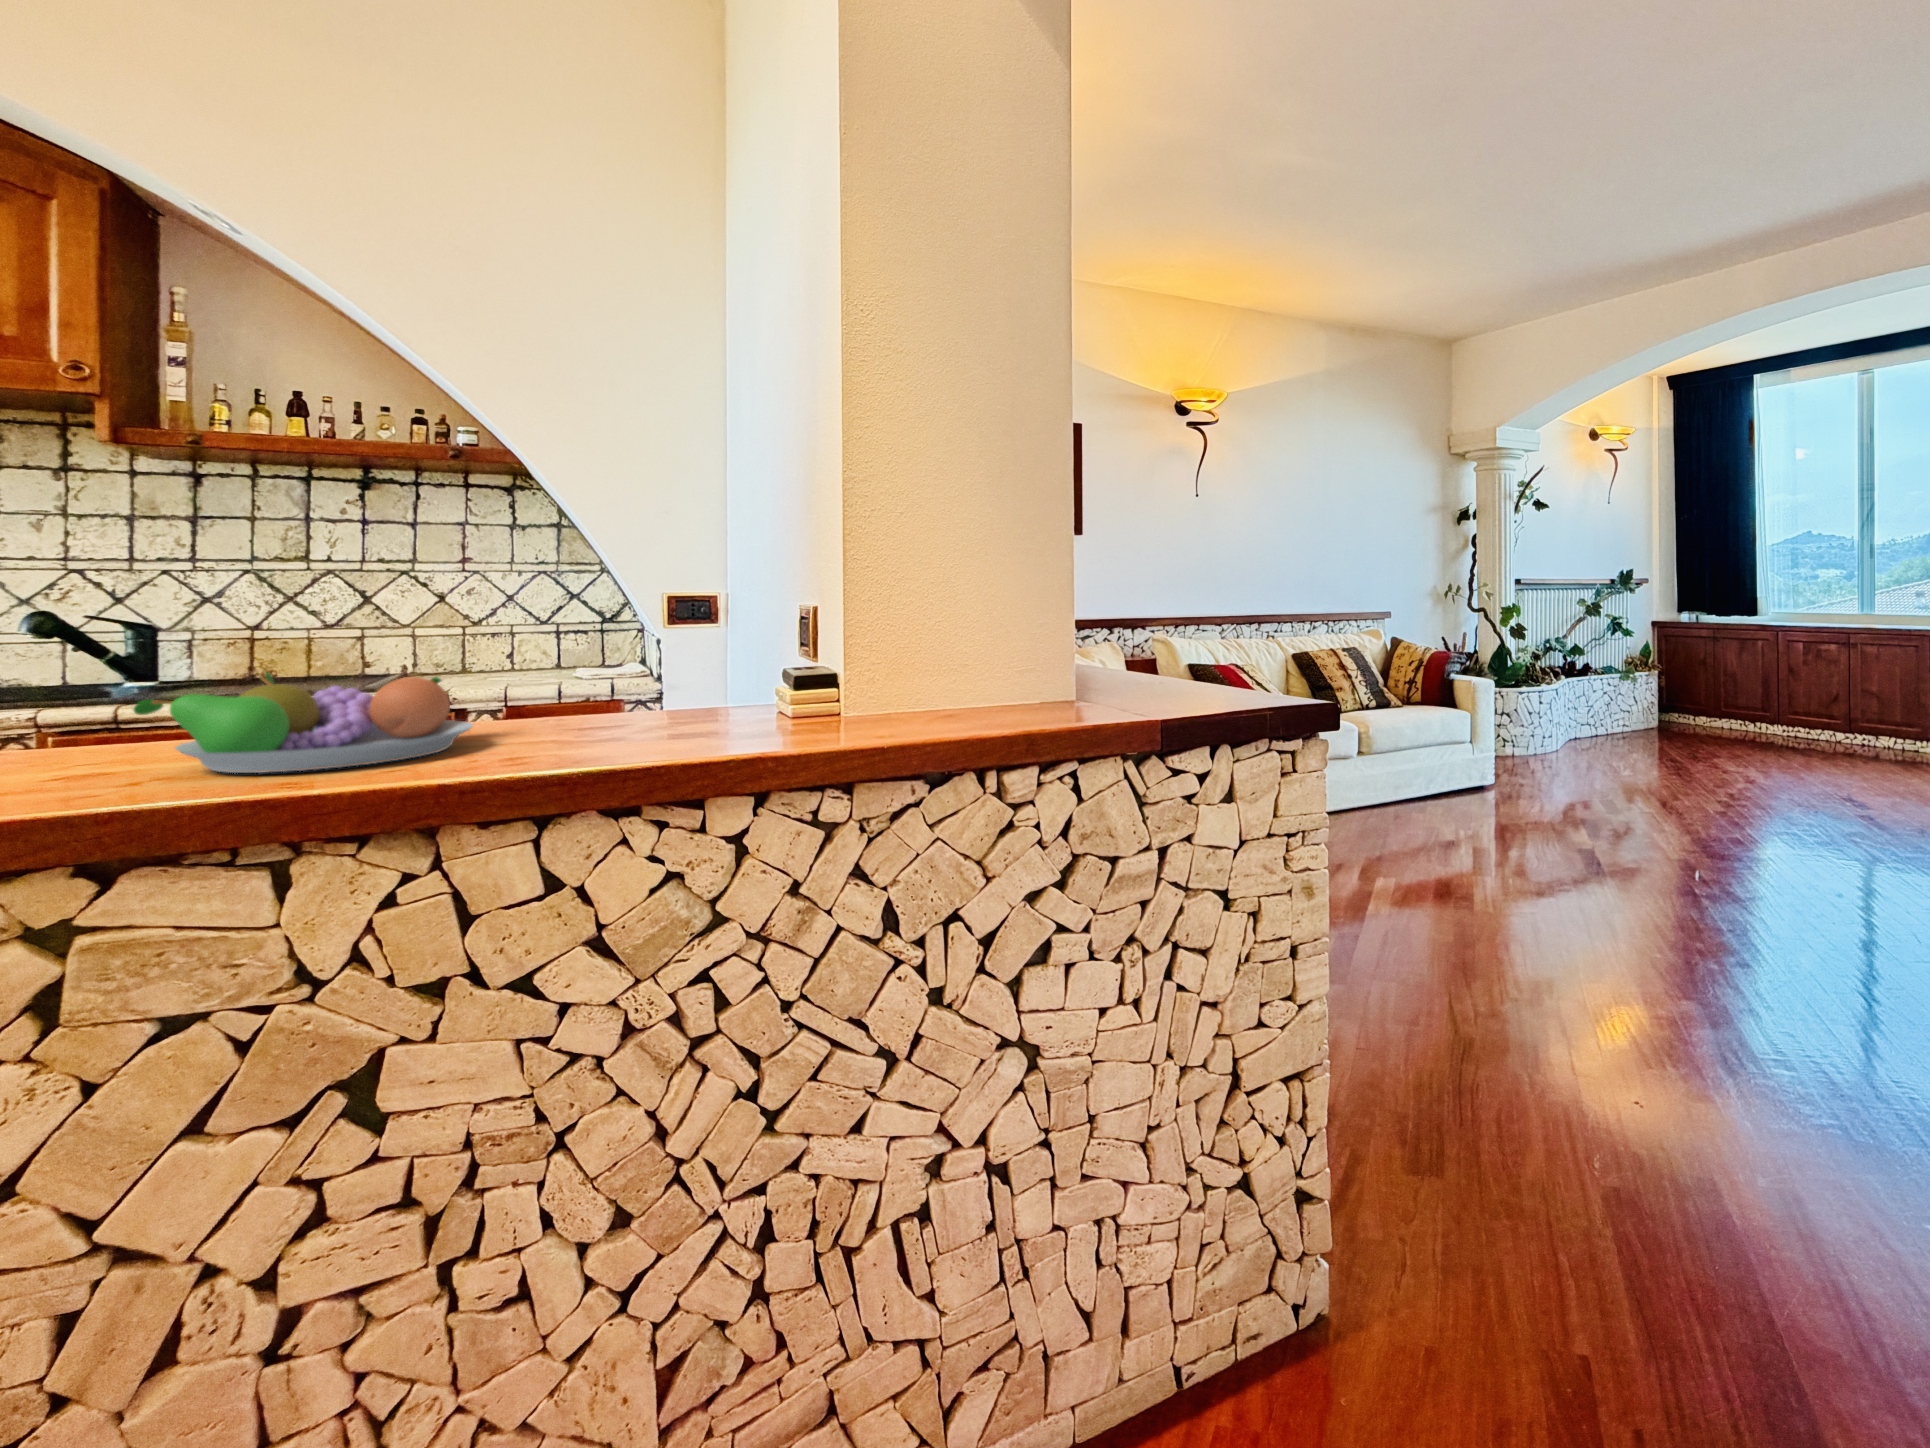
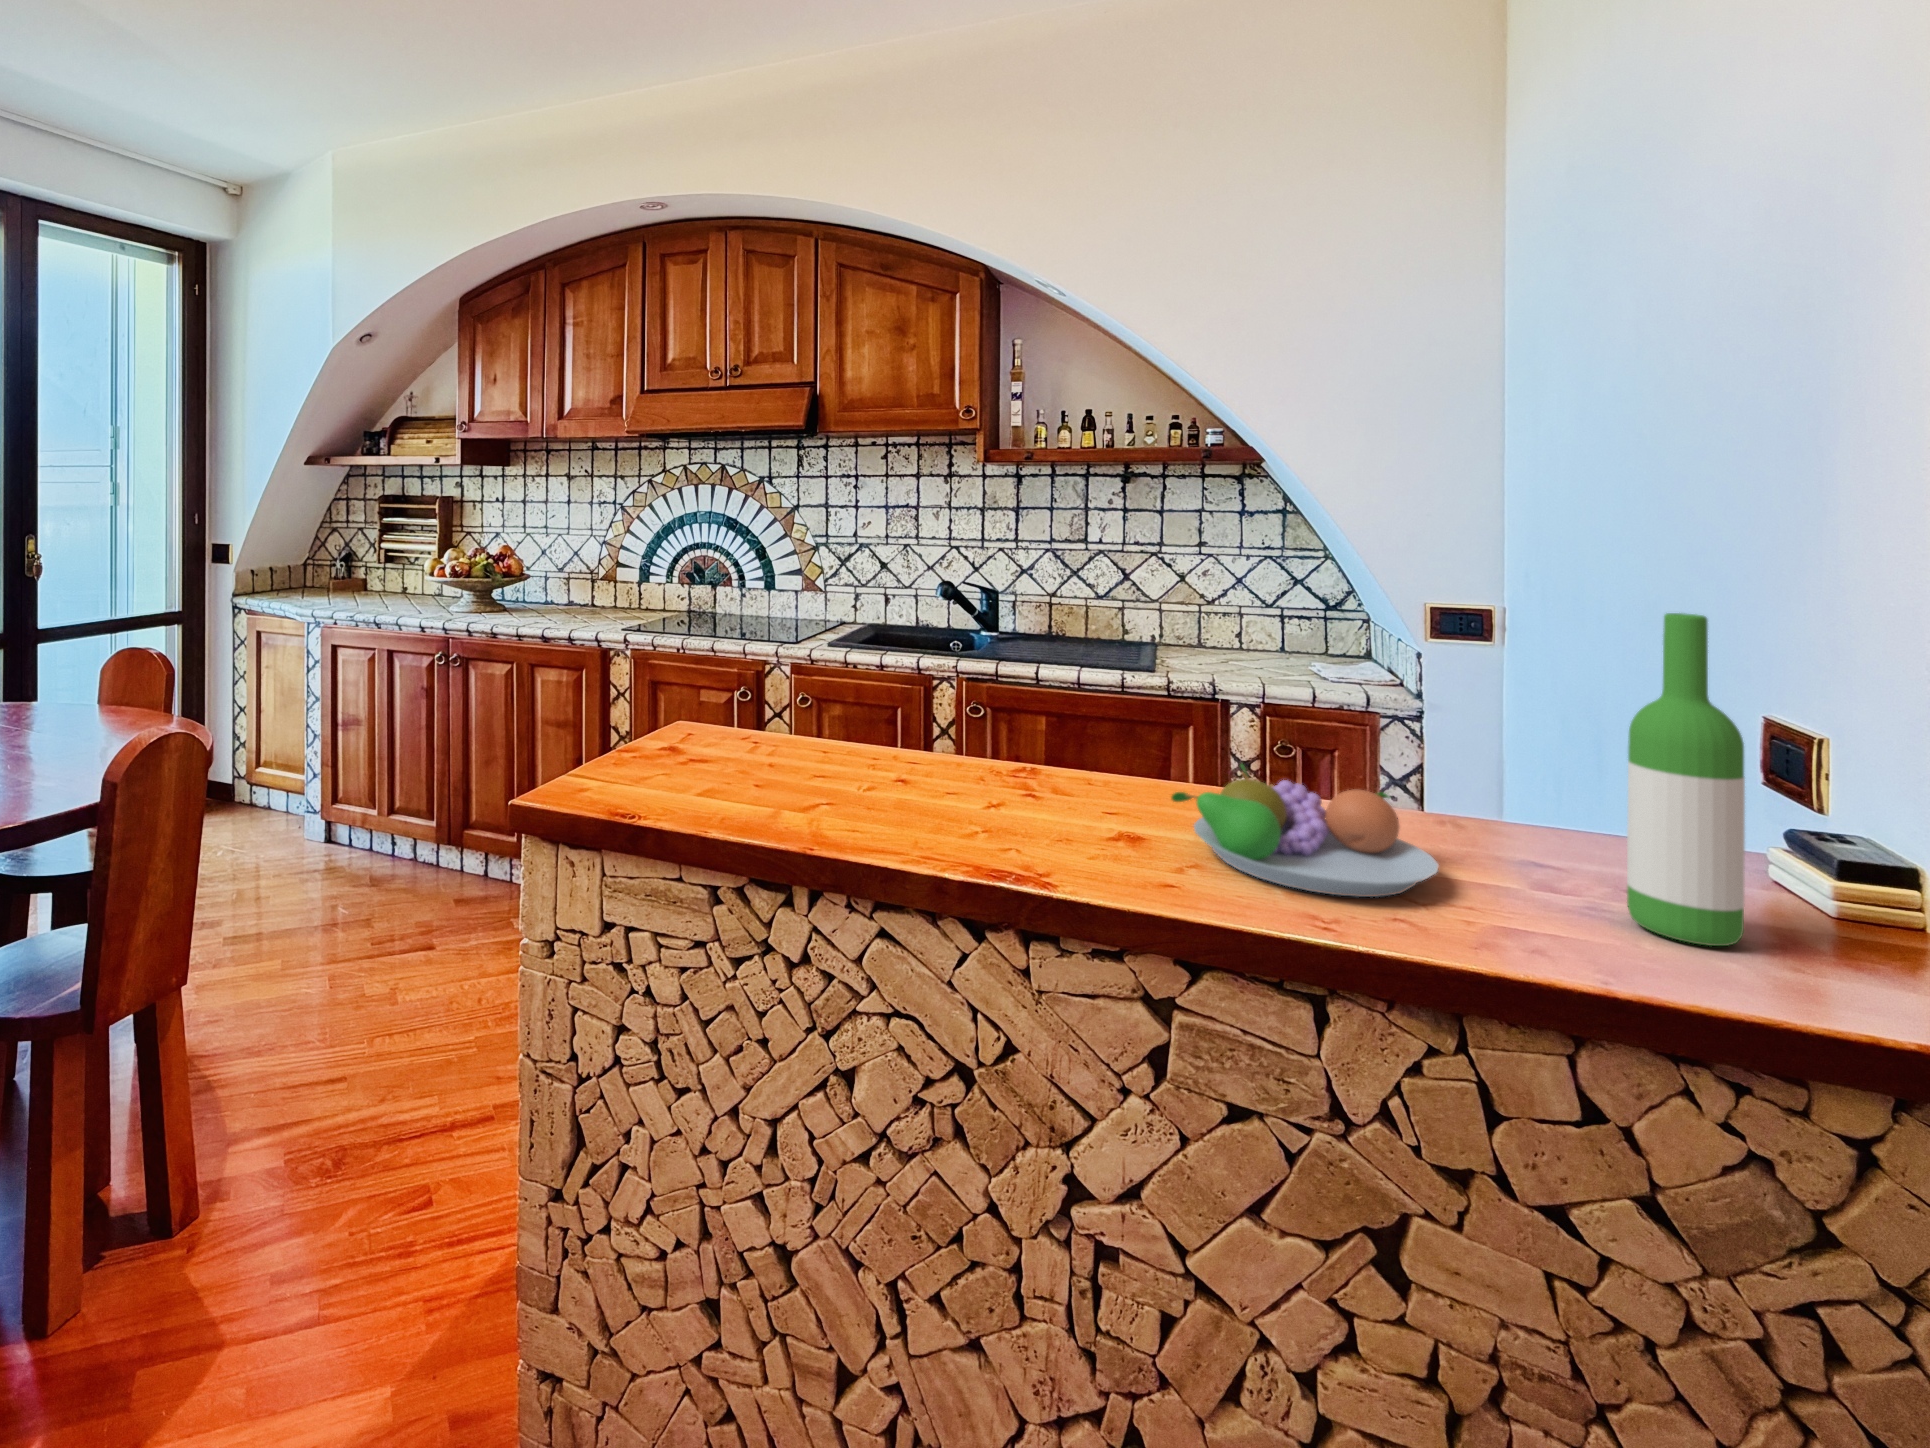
wine bottle: none [625,479,702,738] -> present [1627,613,1745,946]

